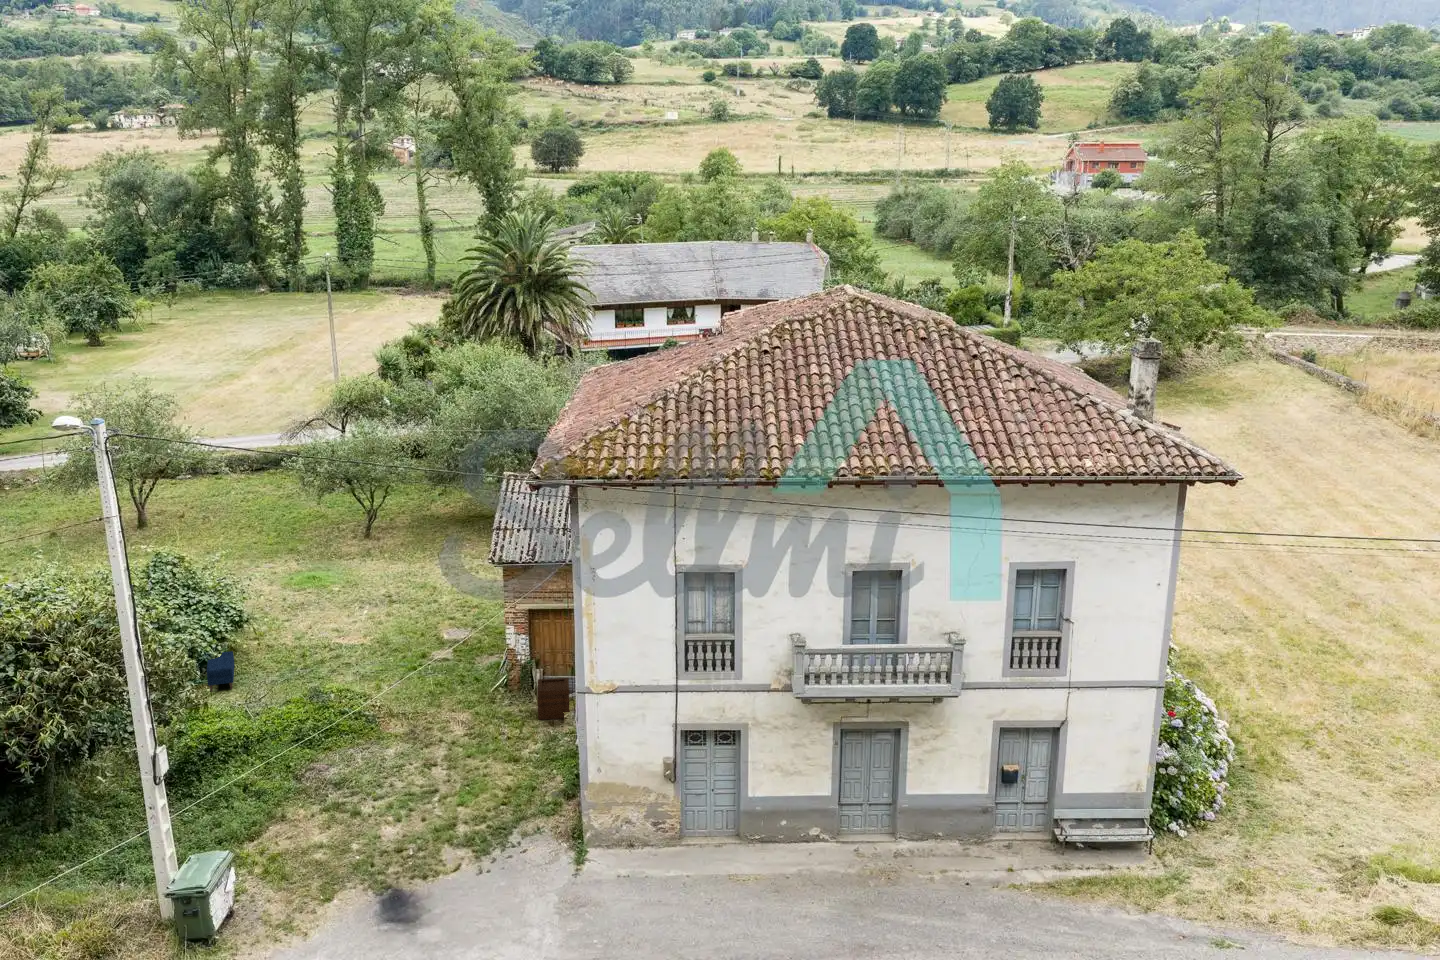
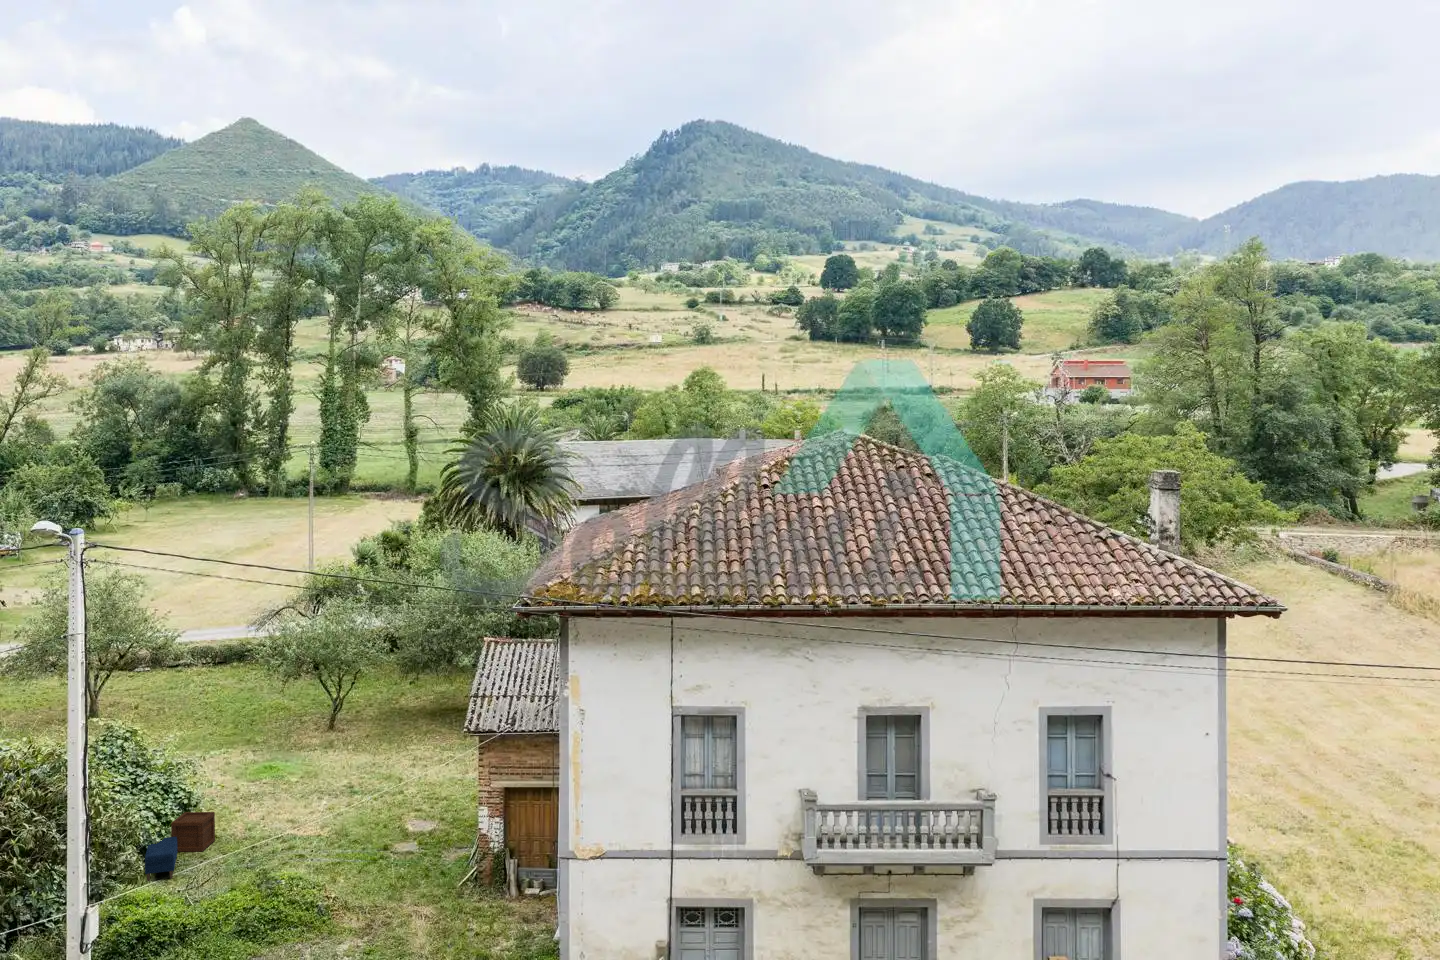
wooden crate: present [537,678,570,720] -> present [171,812,215,852]

